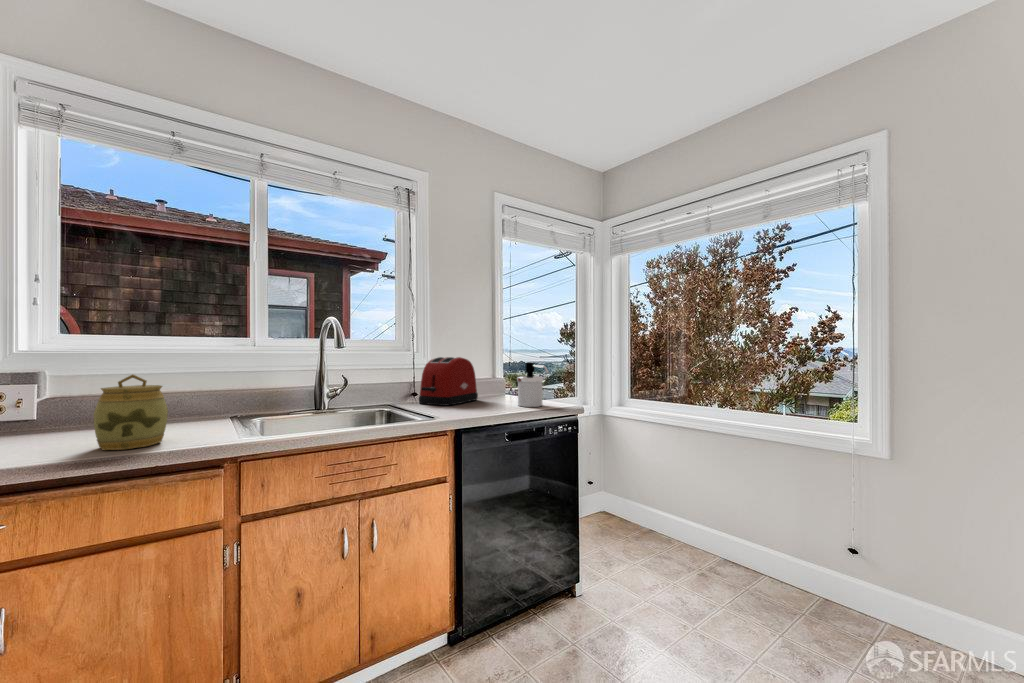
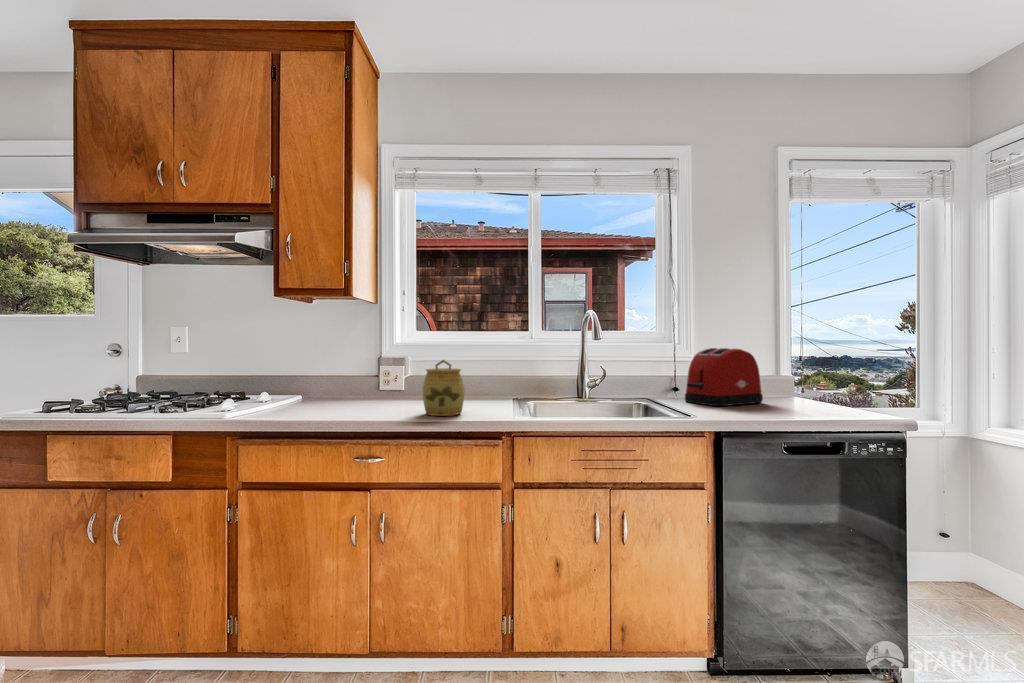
soap dispenser: present [517,362,549,407] -> none [813,357,857,416]

